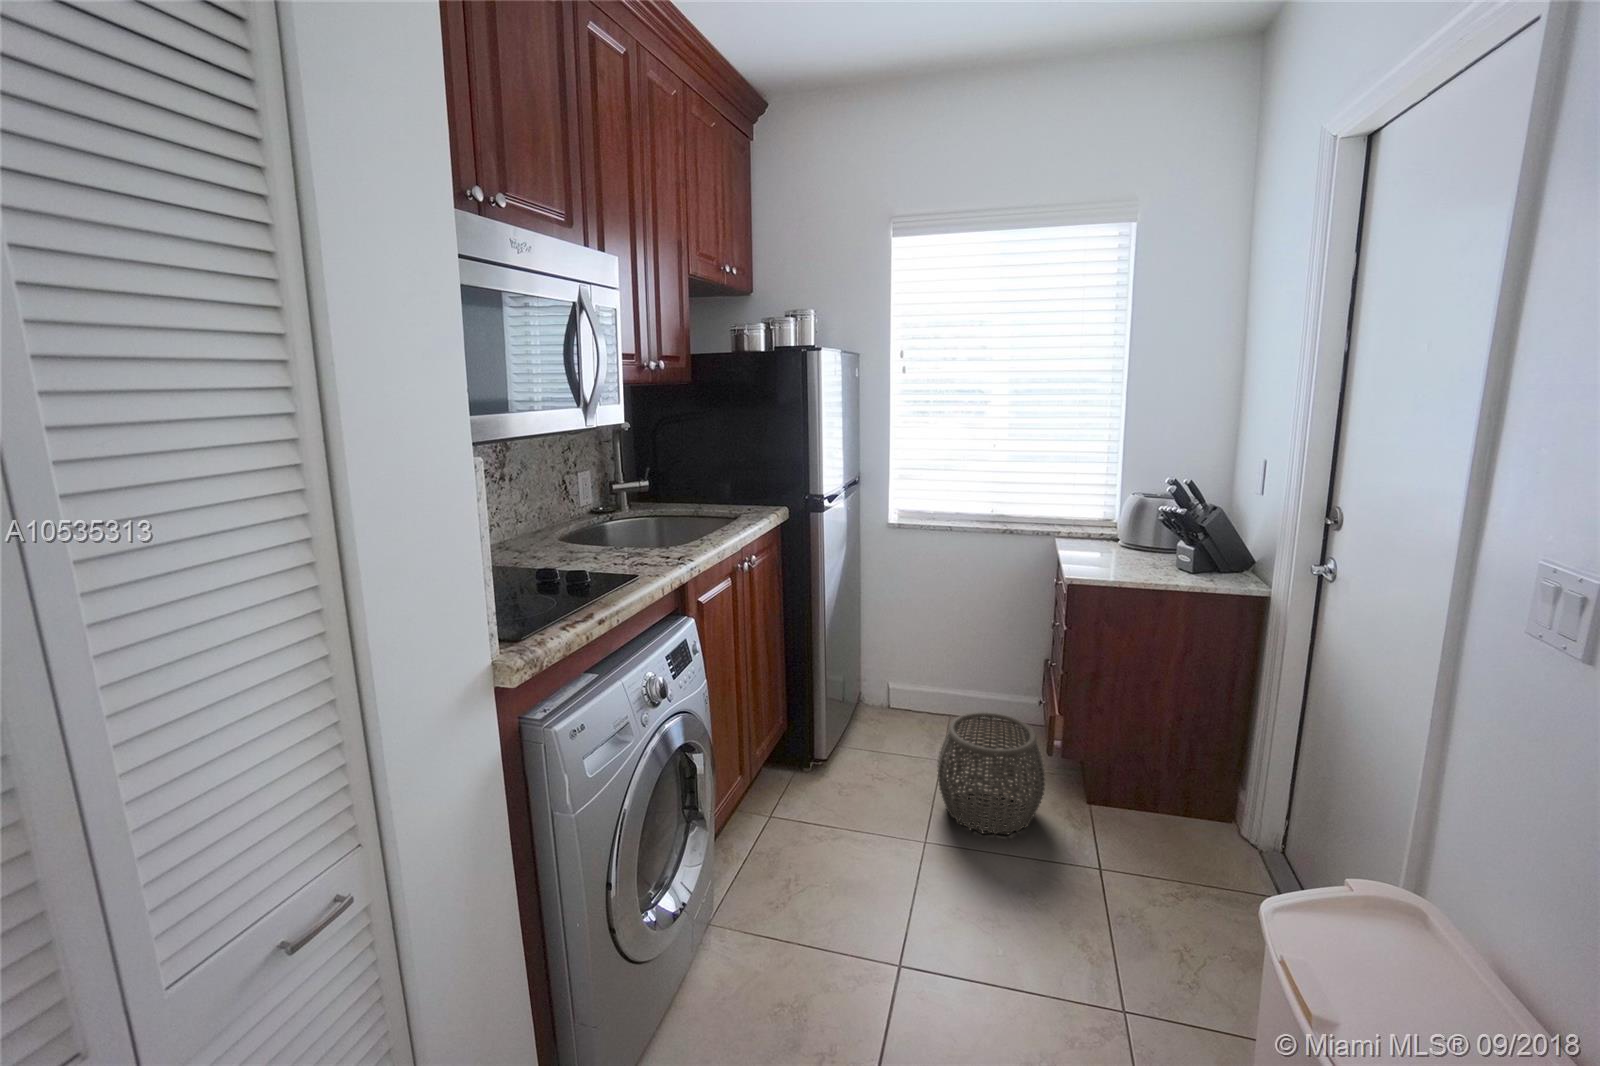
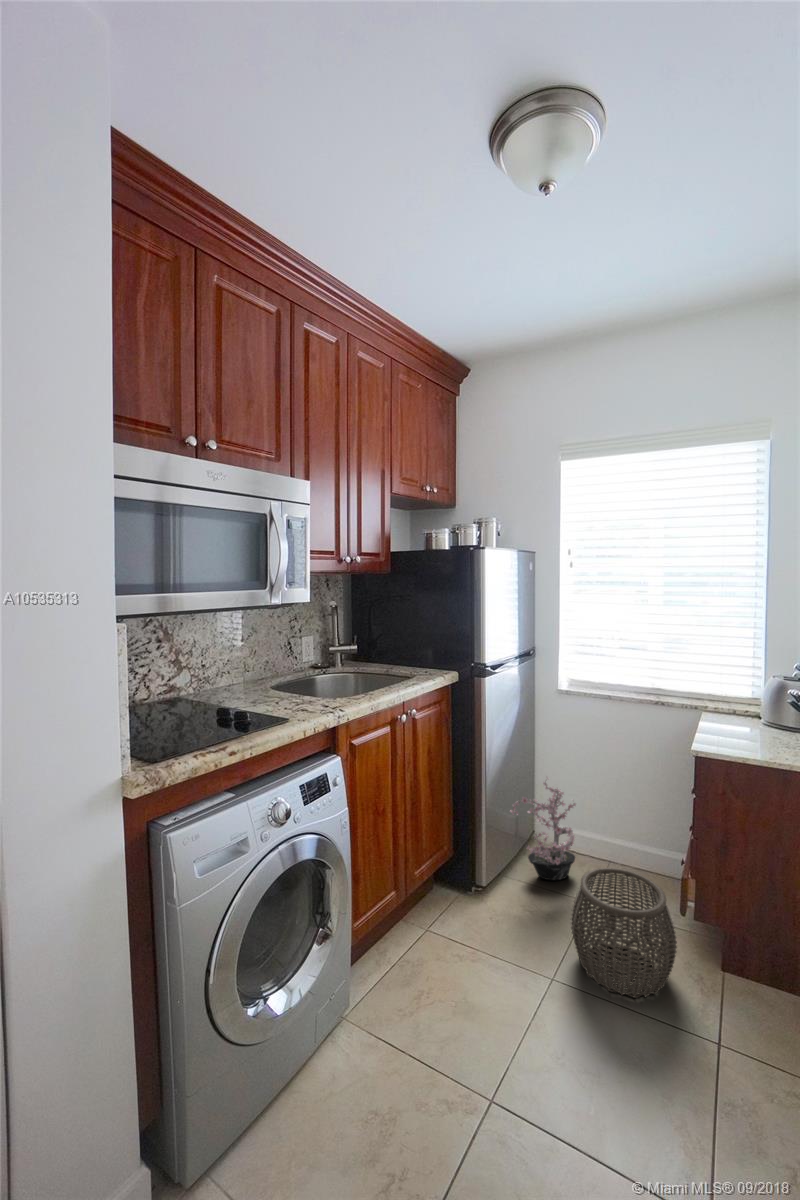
potted plant: none [849,622,925,740] -> present [510,778,576,880]

